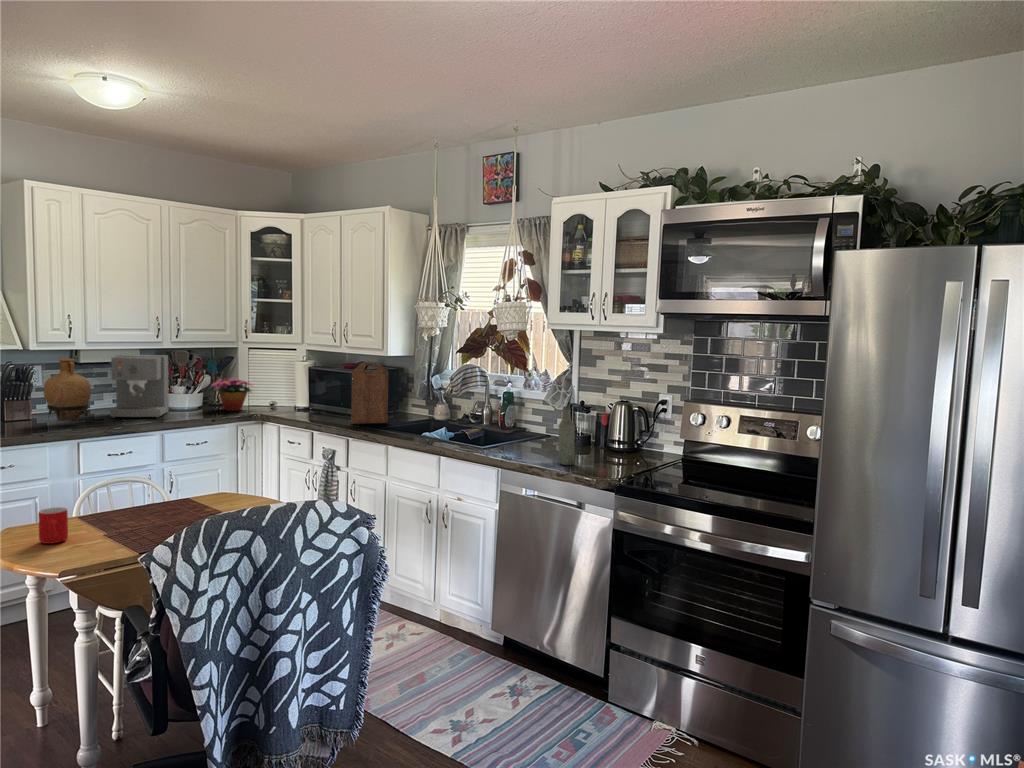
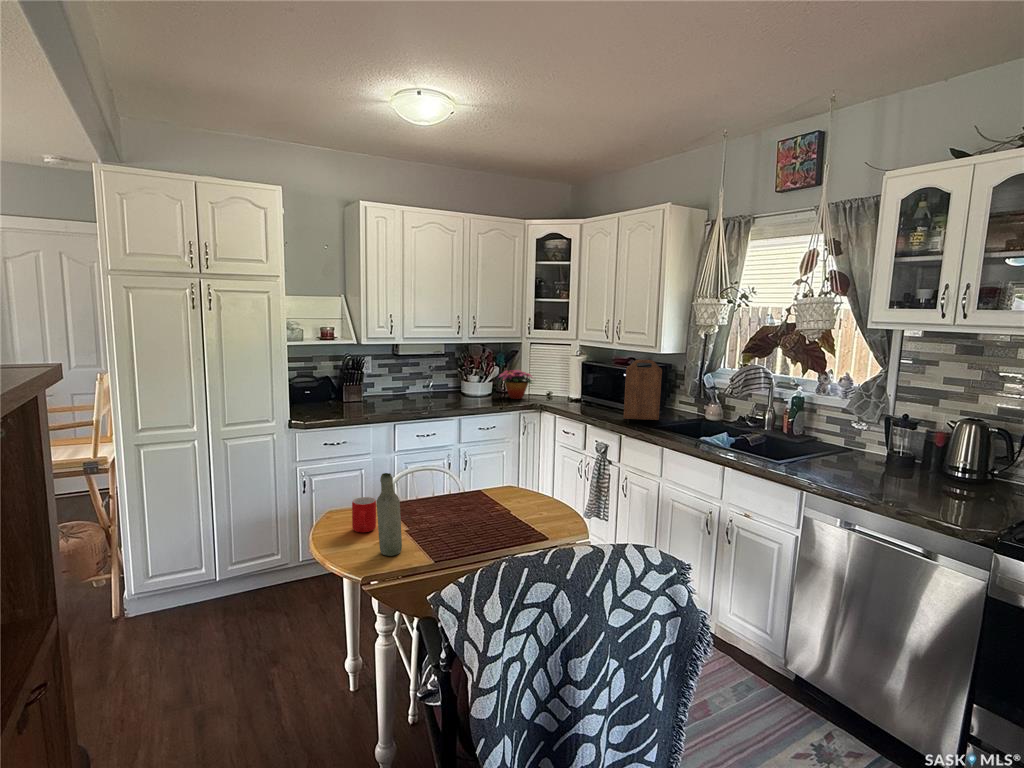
coffee maker: present [110,355,169,418] -> none [421,348,466,403]
vase: present [43,358,91,421] -> none [372,351,407,405]
bottle: present [558,406,575,465] -> present [377,473,402,556]

